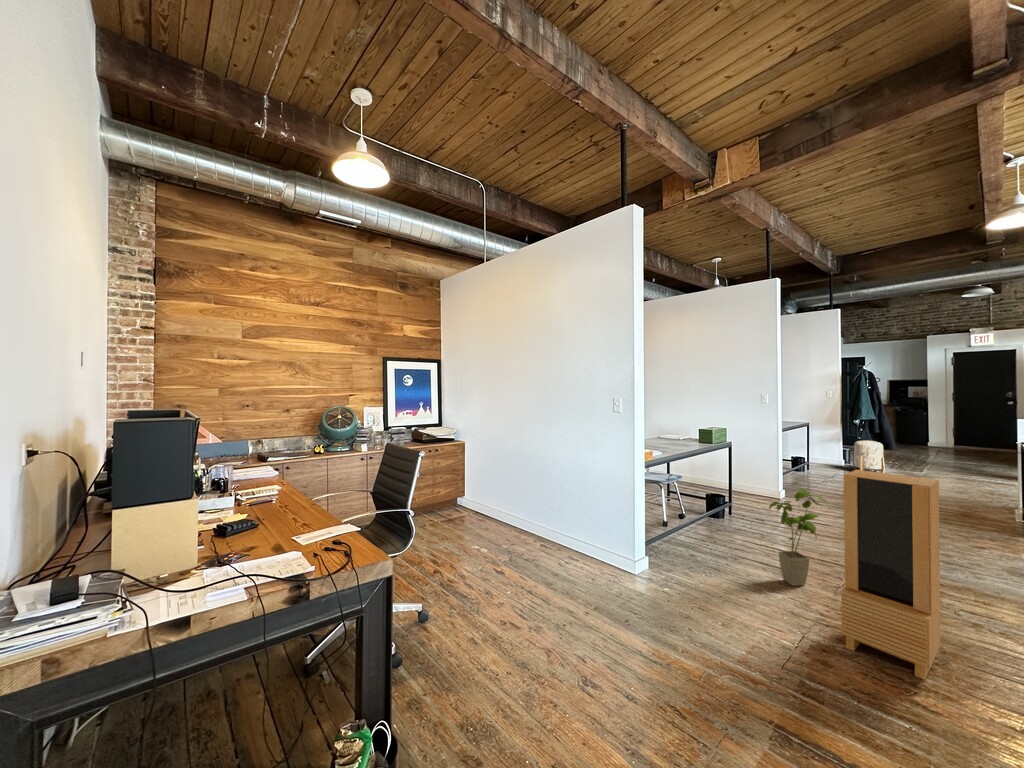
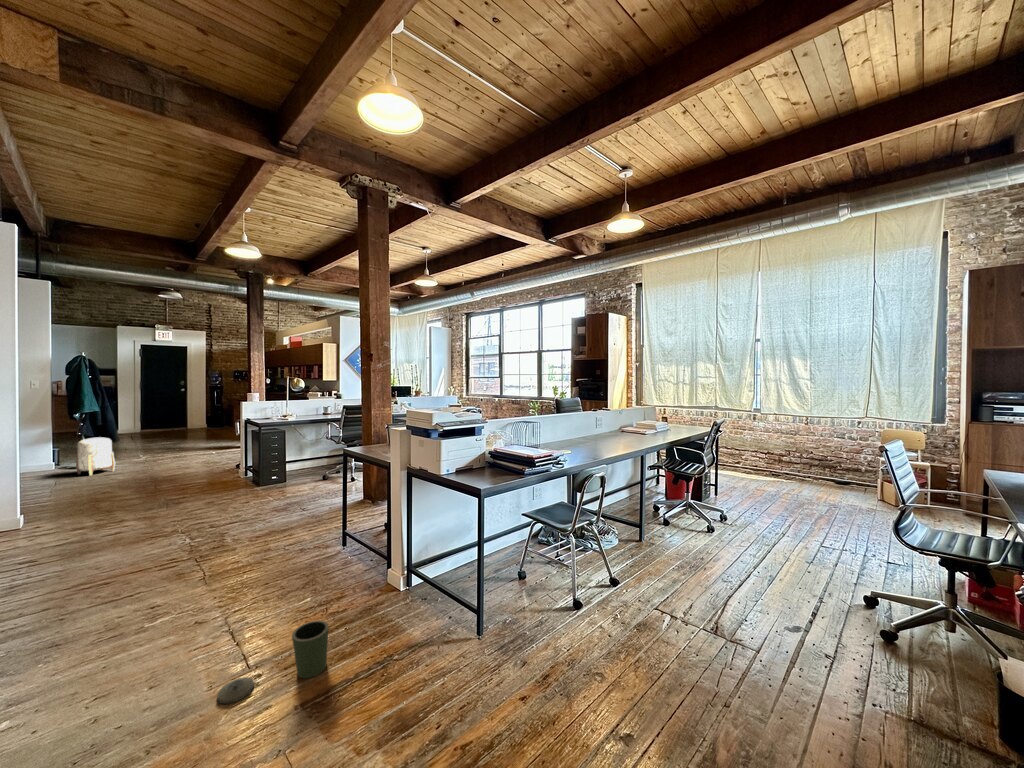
storage cabinet: present [841,470,940,680] -> none [249,448,323,616]
house plant: present [769,488,828,586] -> none [132,493,204,606]
trash can: none [739,657,846,728] -> present [217,621,329,704]

